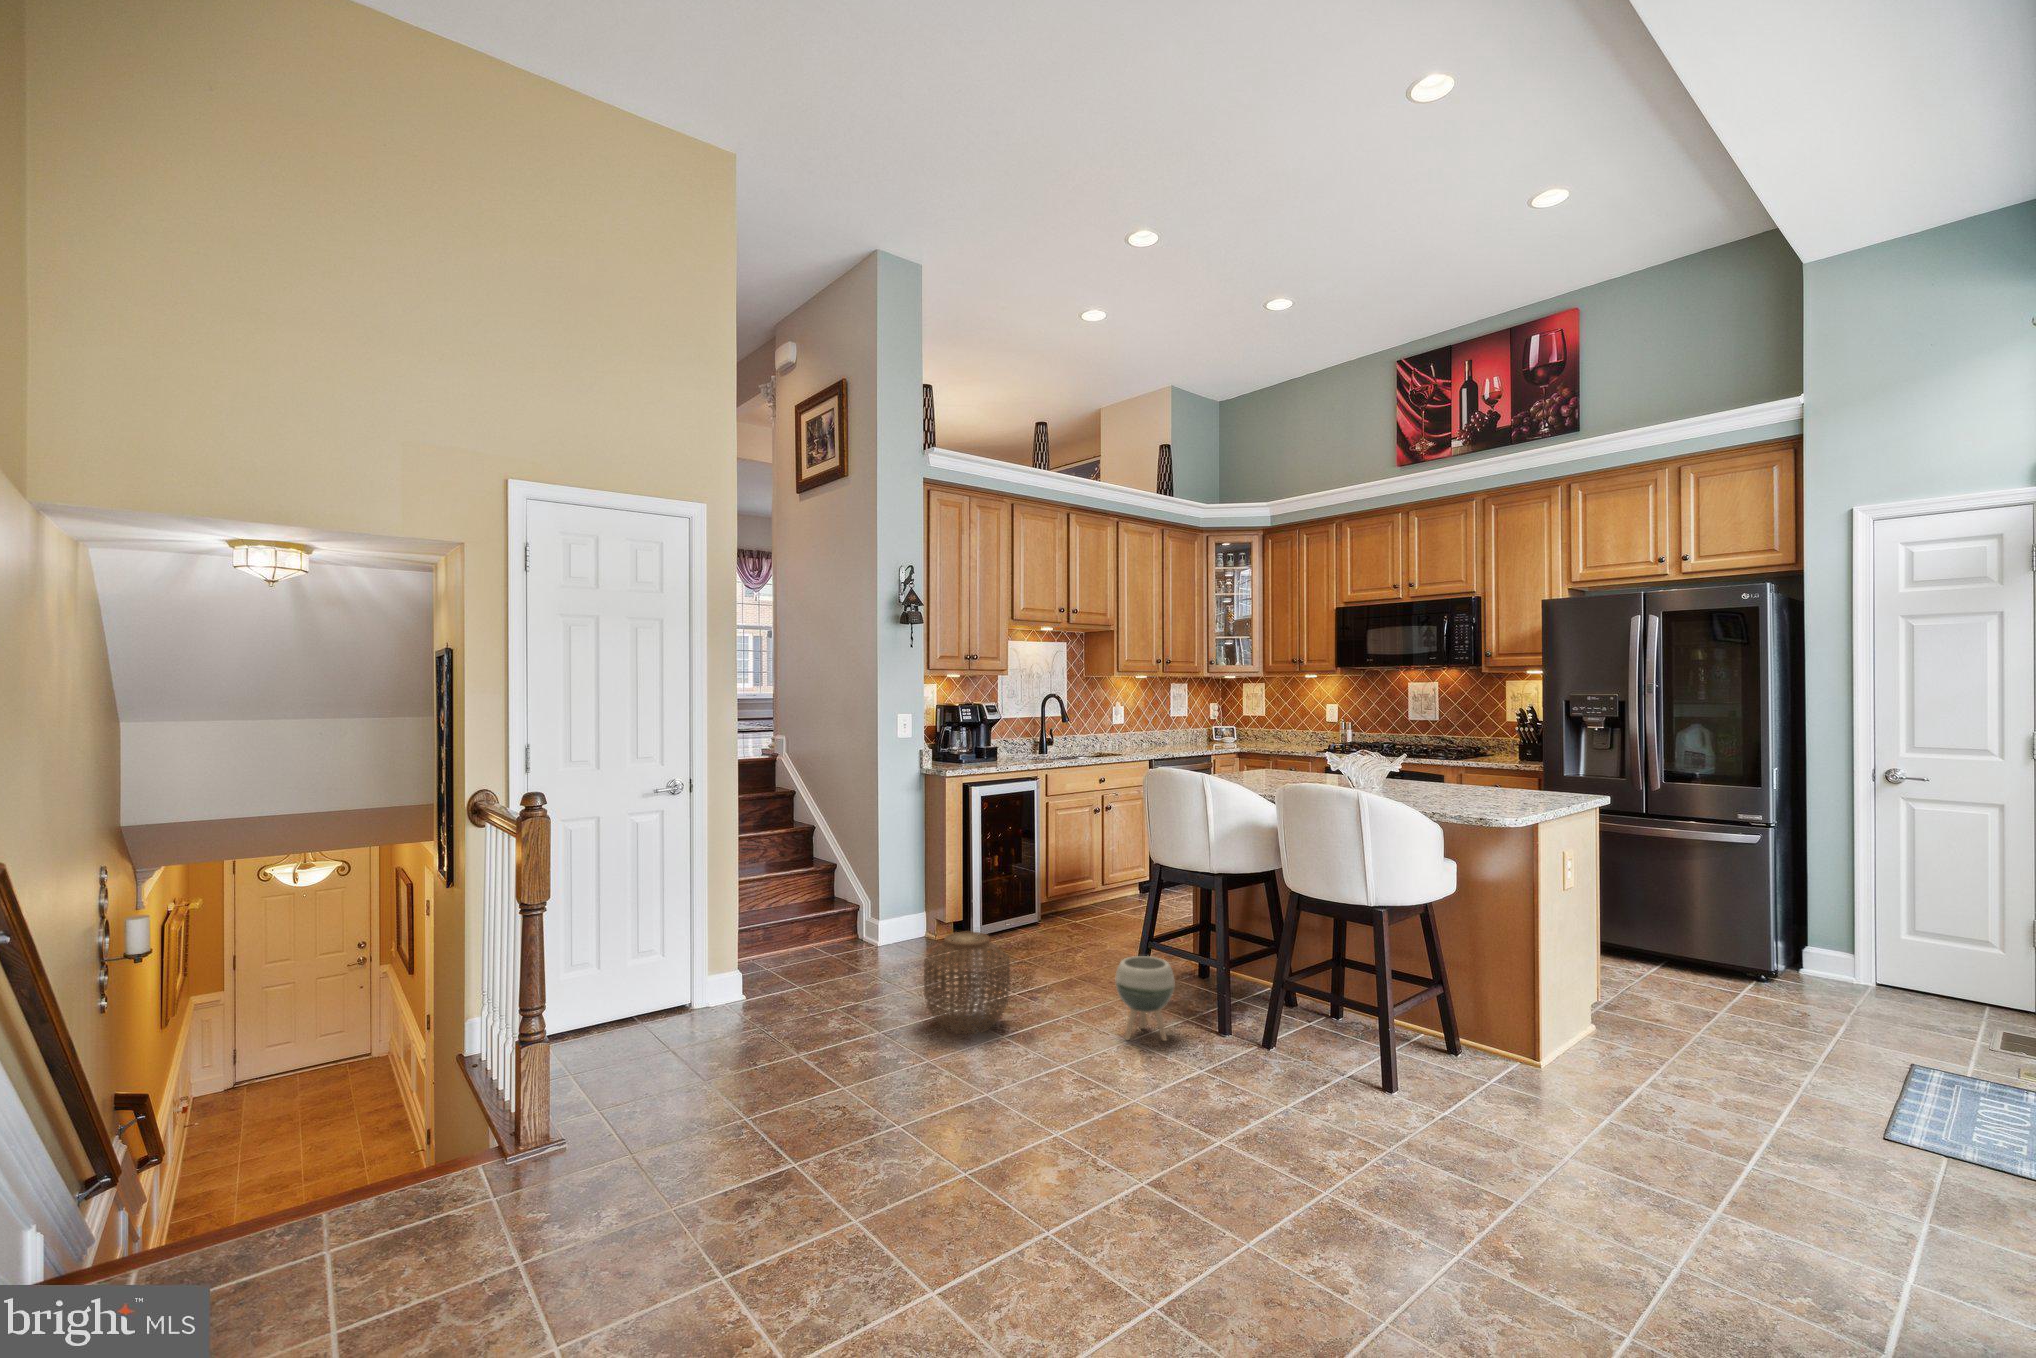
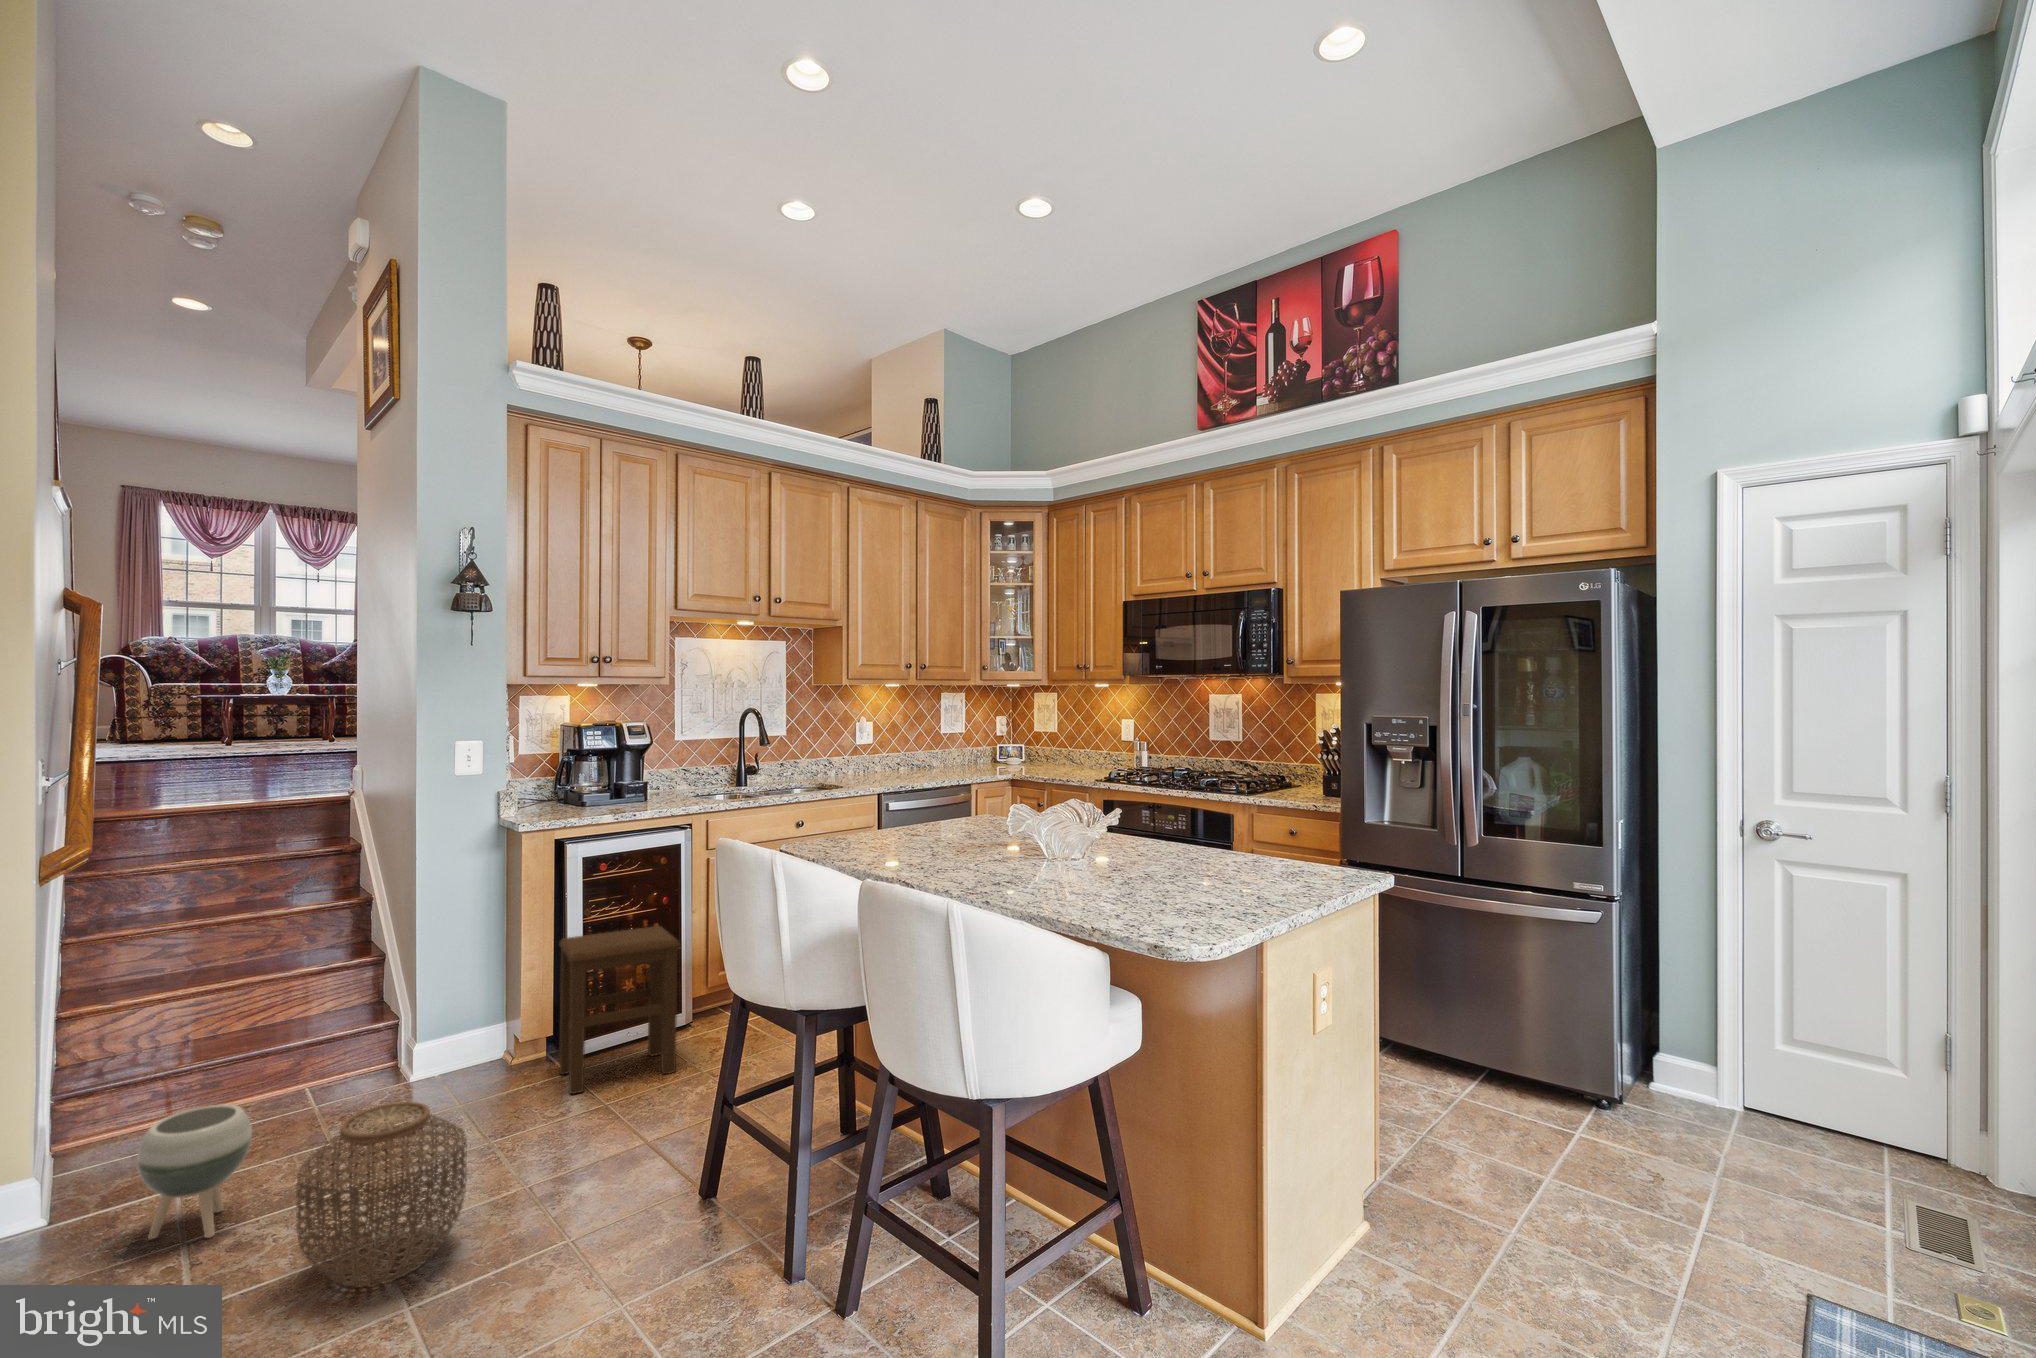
stool: none [973,846,1058,956] -> present [559,926,680,1094]
planter: present [1116,956,1174,1041] -> present [137,1104,252,1239]

